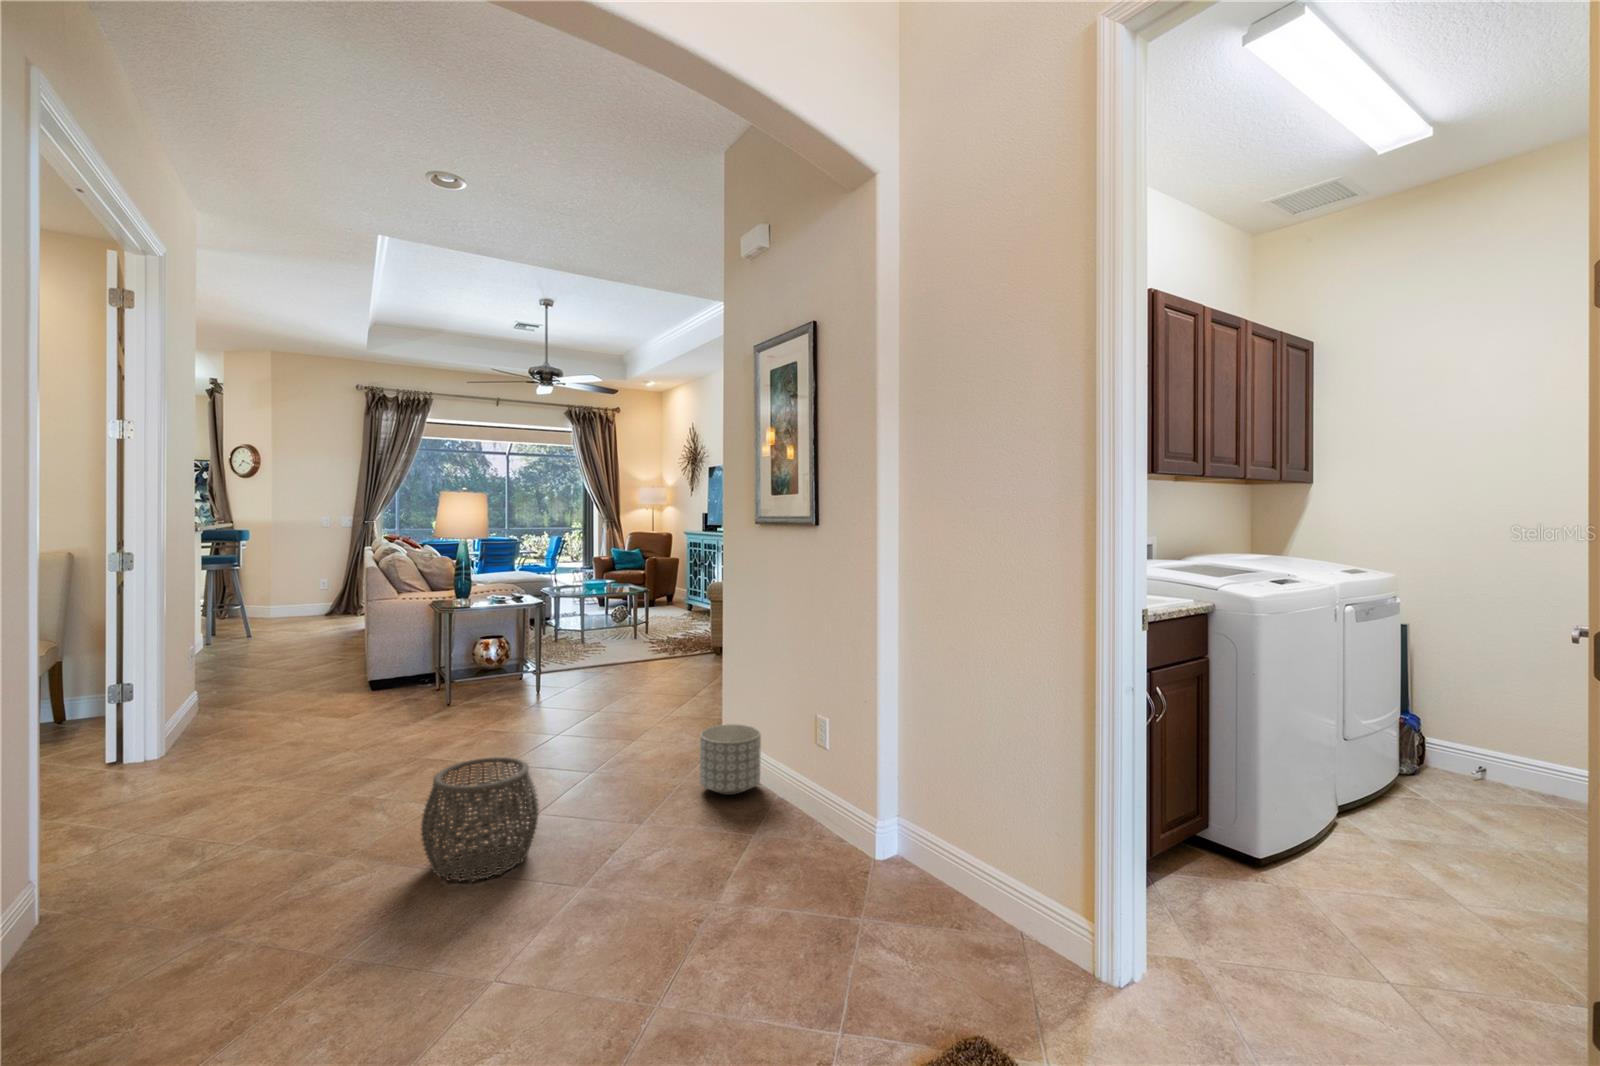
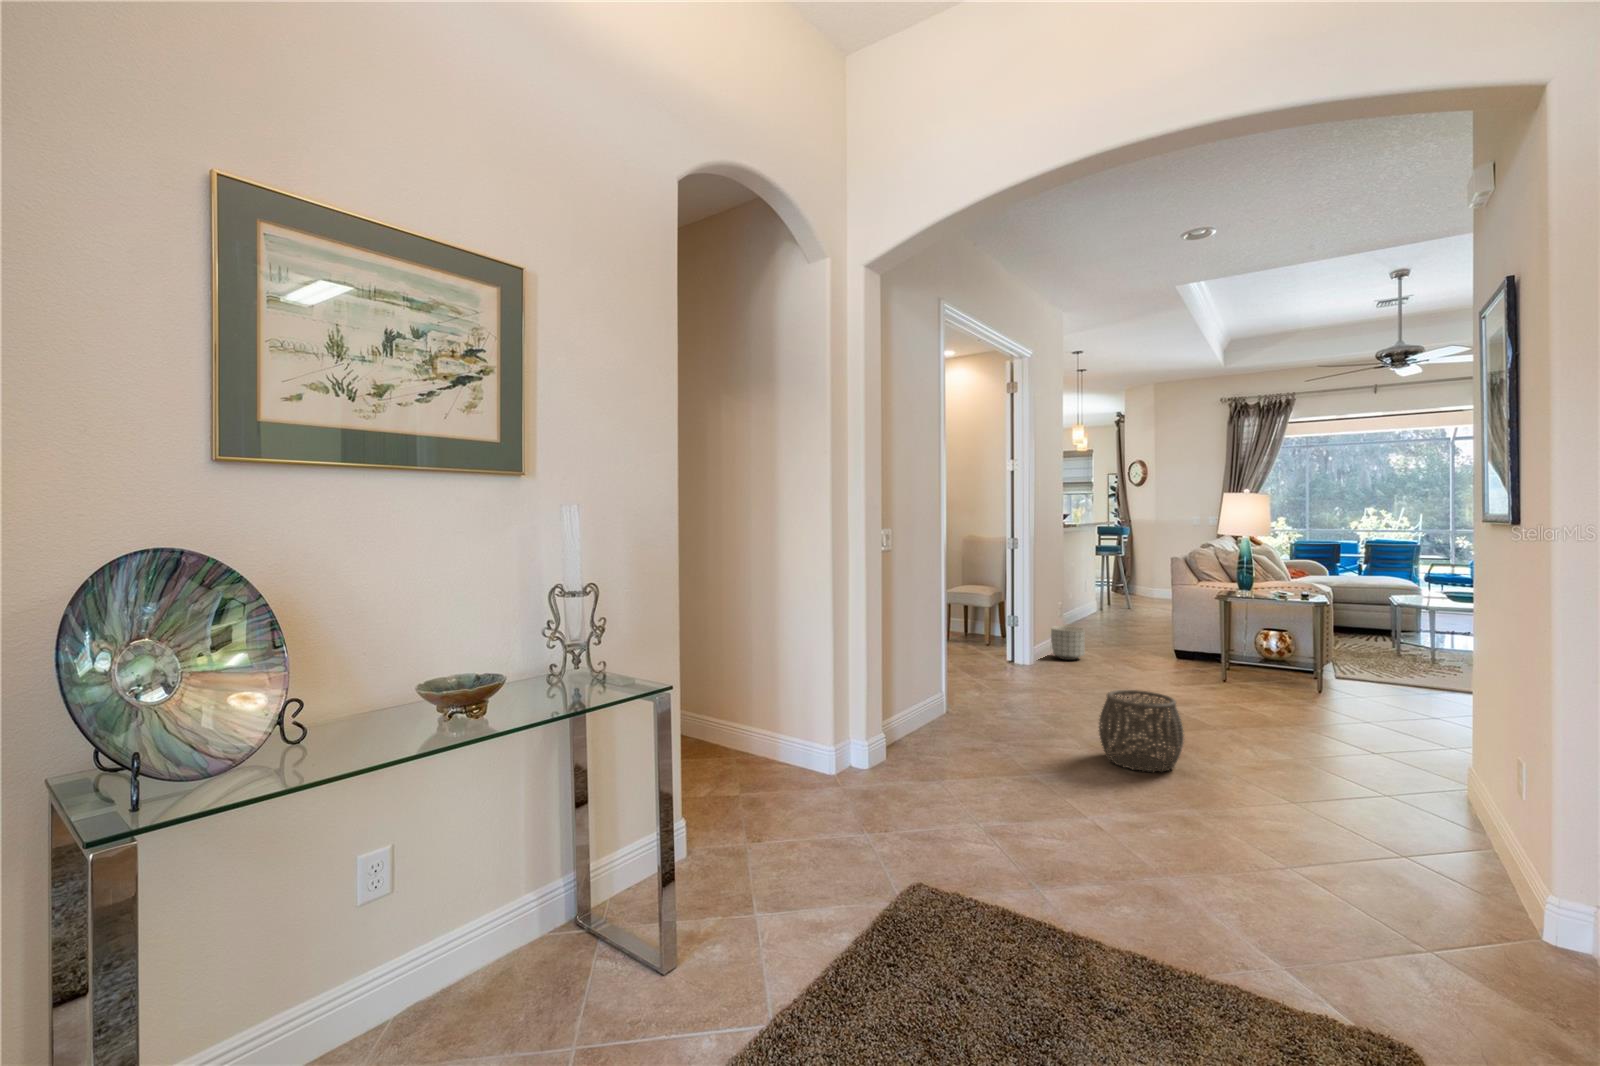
planter: present [700,724,761,795] -> present [1051,626,1085,660]

